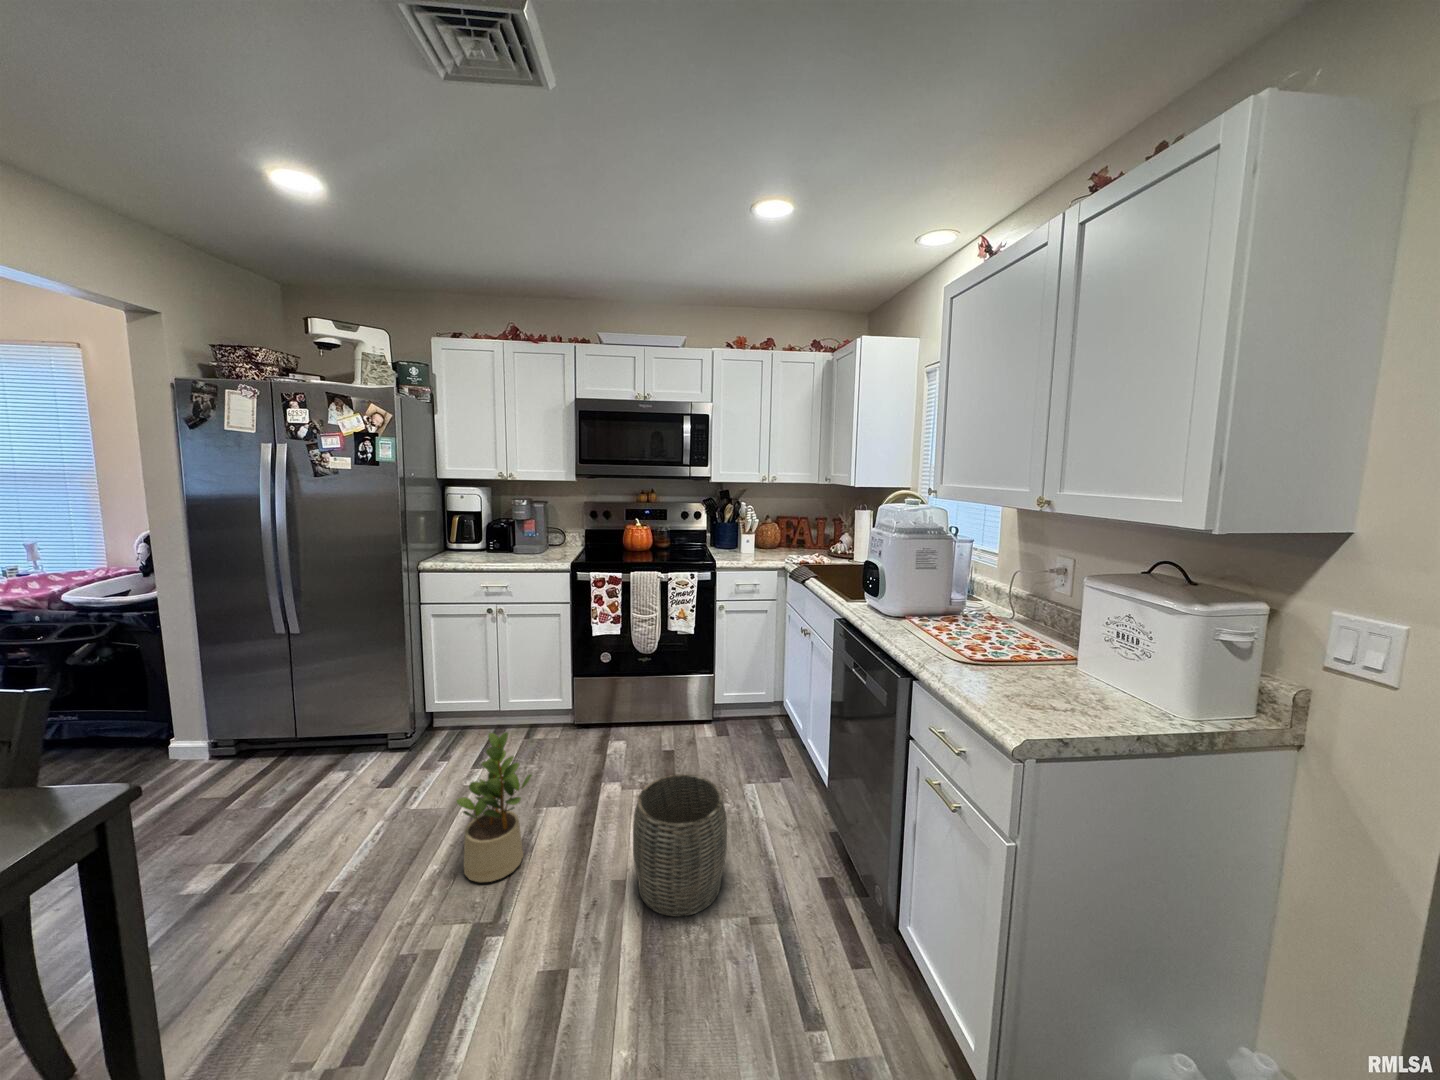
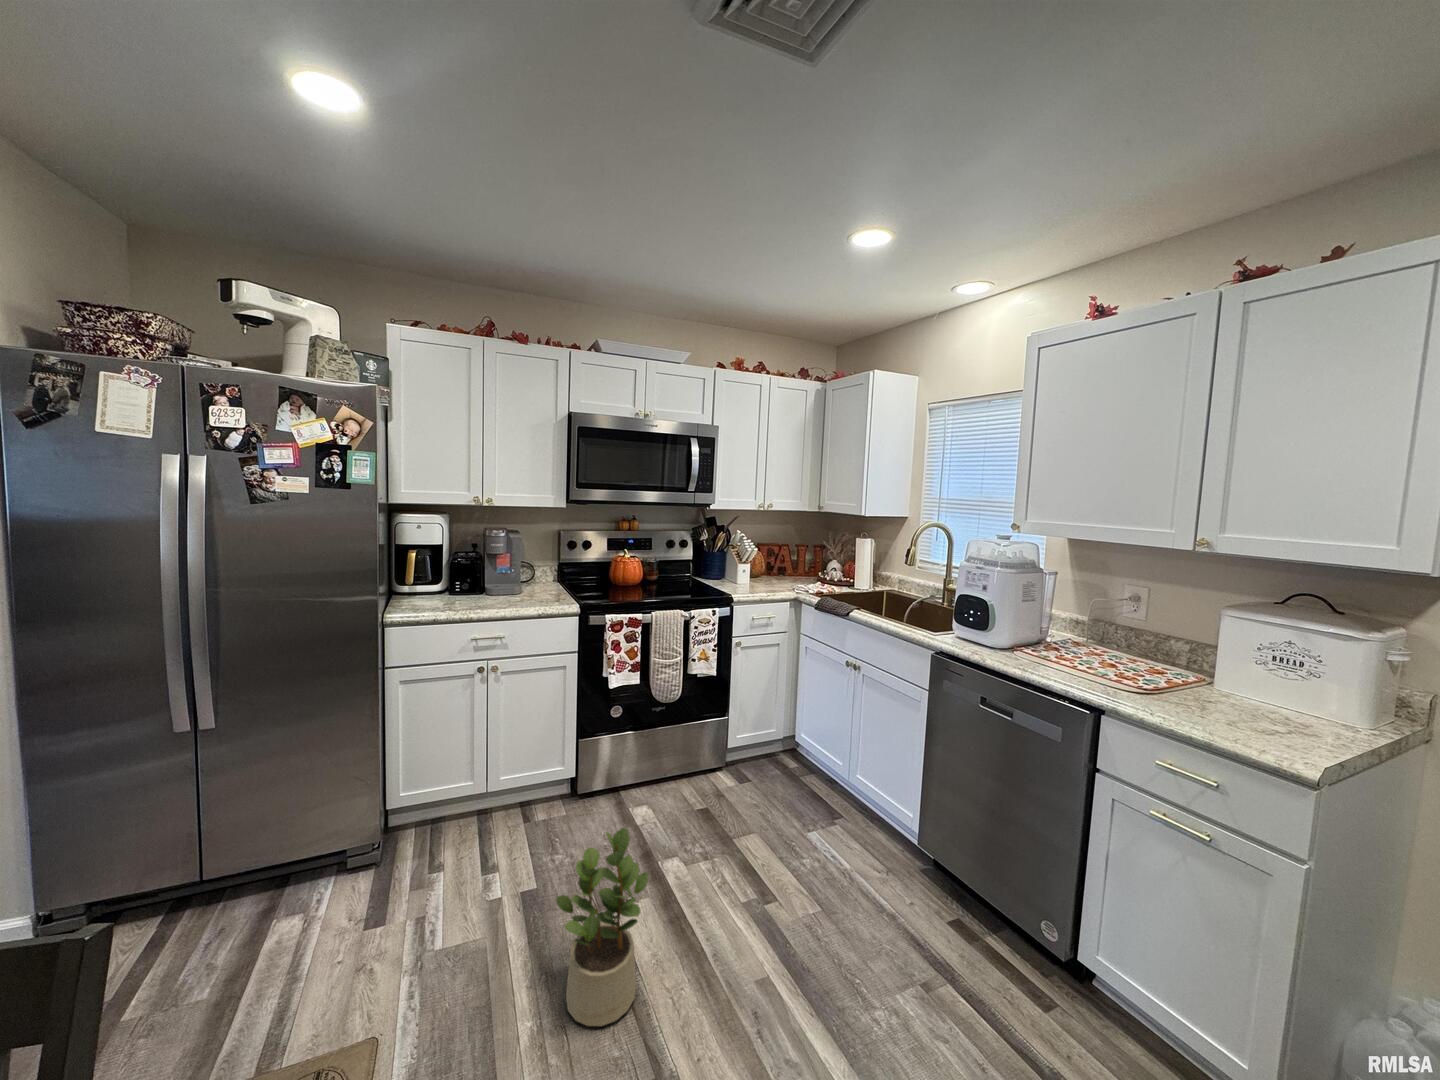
woven basket: present [633,774,727,917] -> none [774,838,878,1004]

